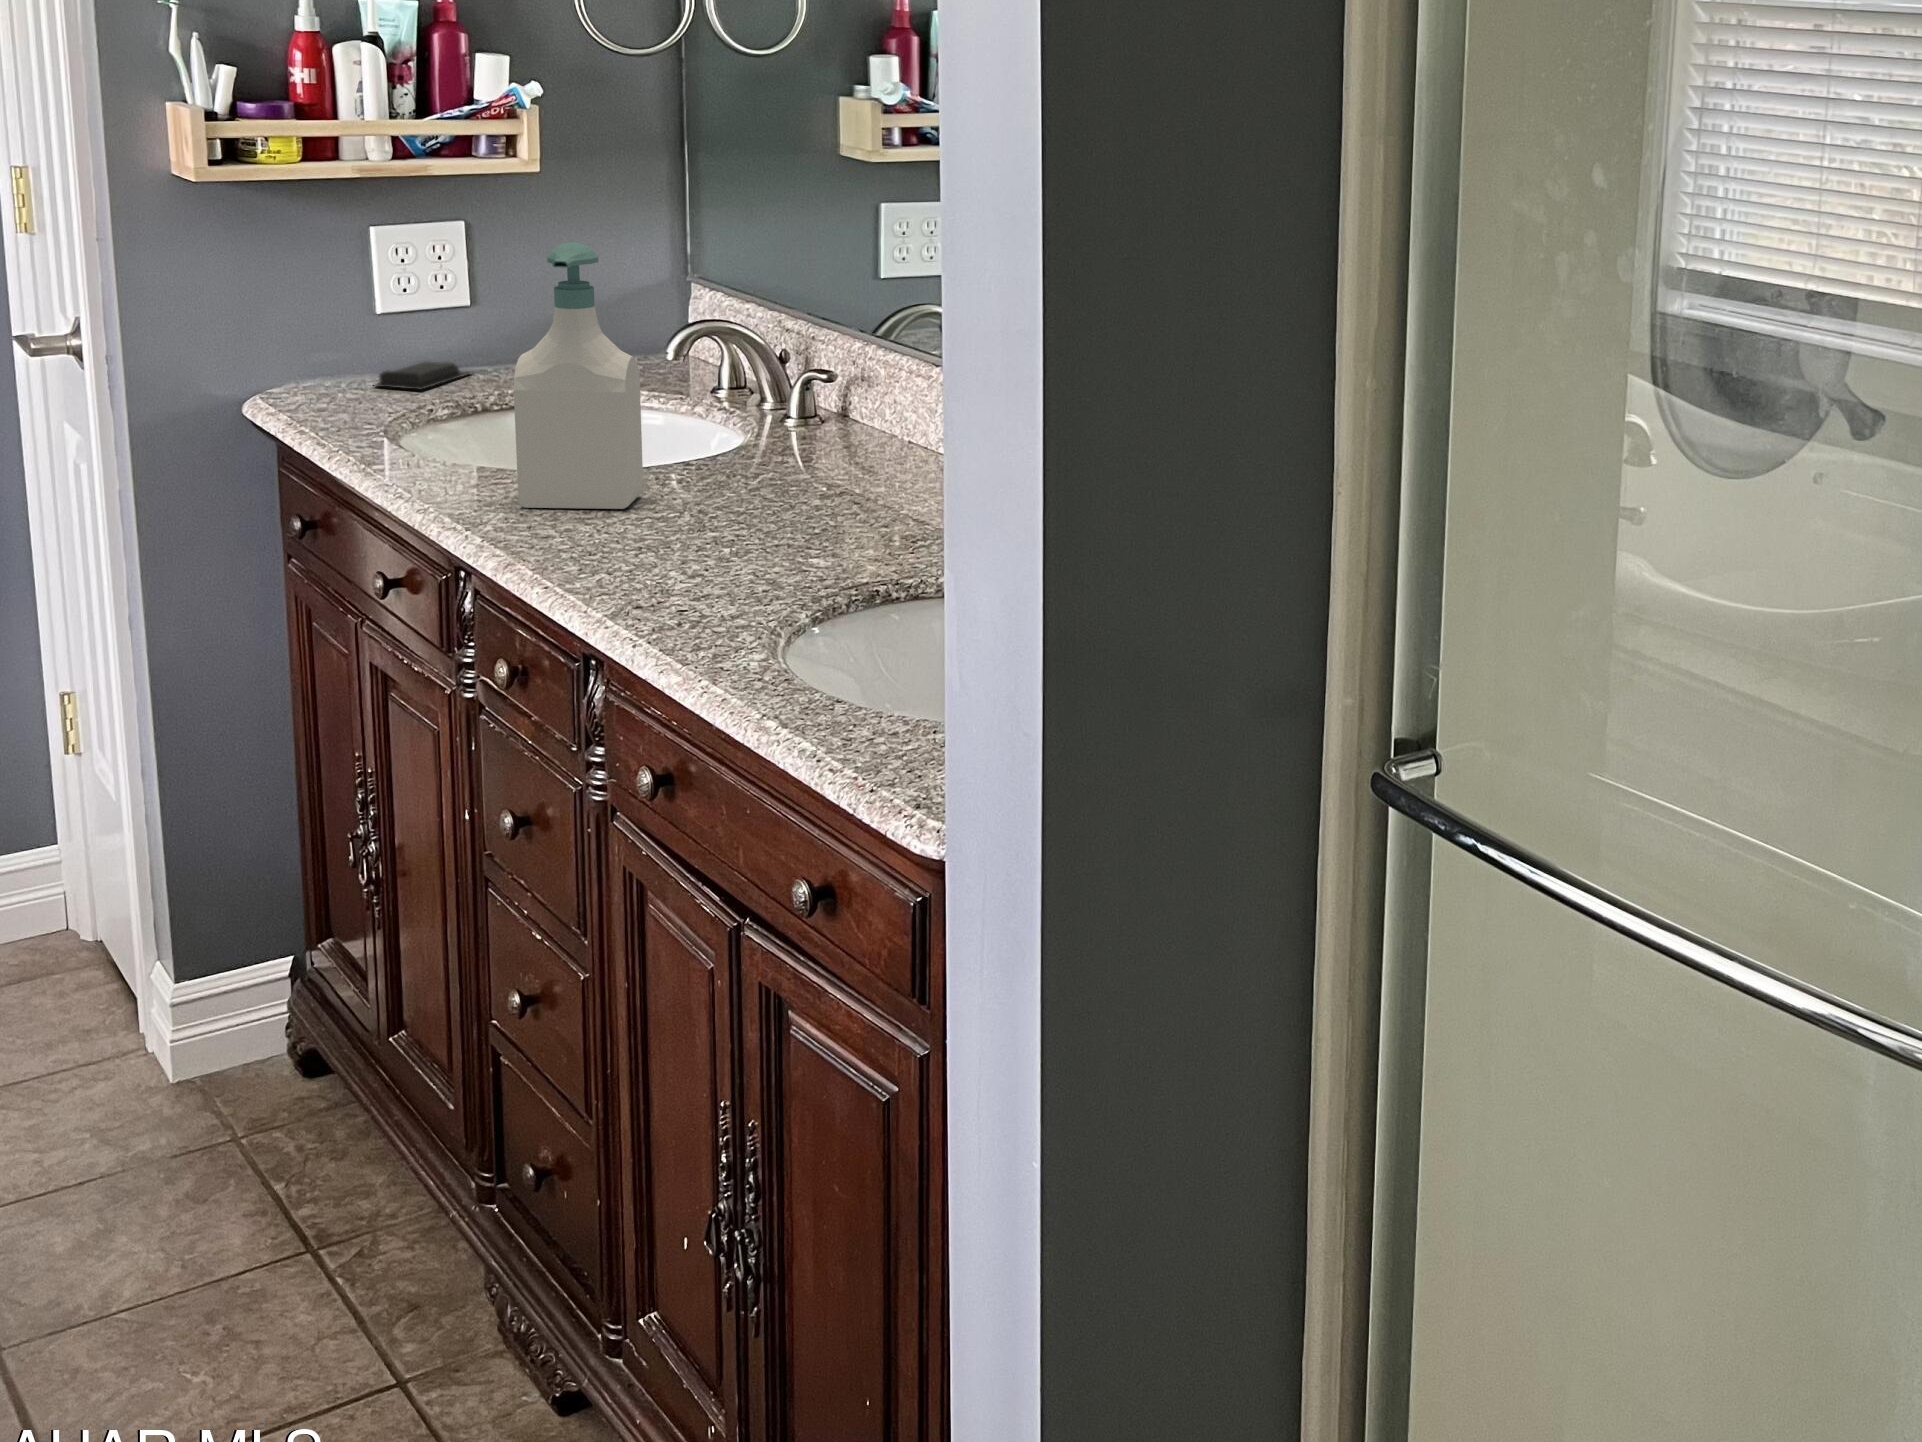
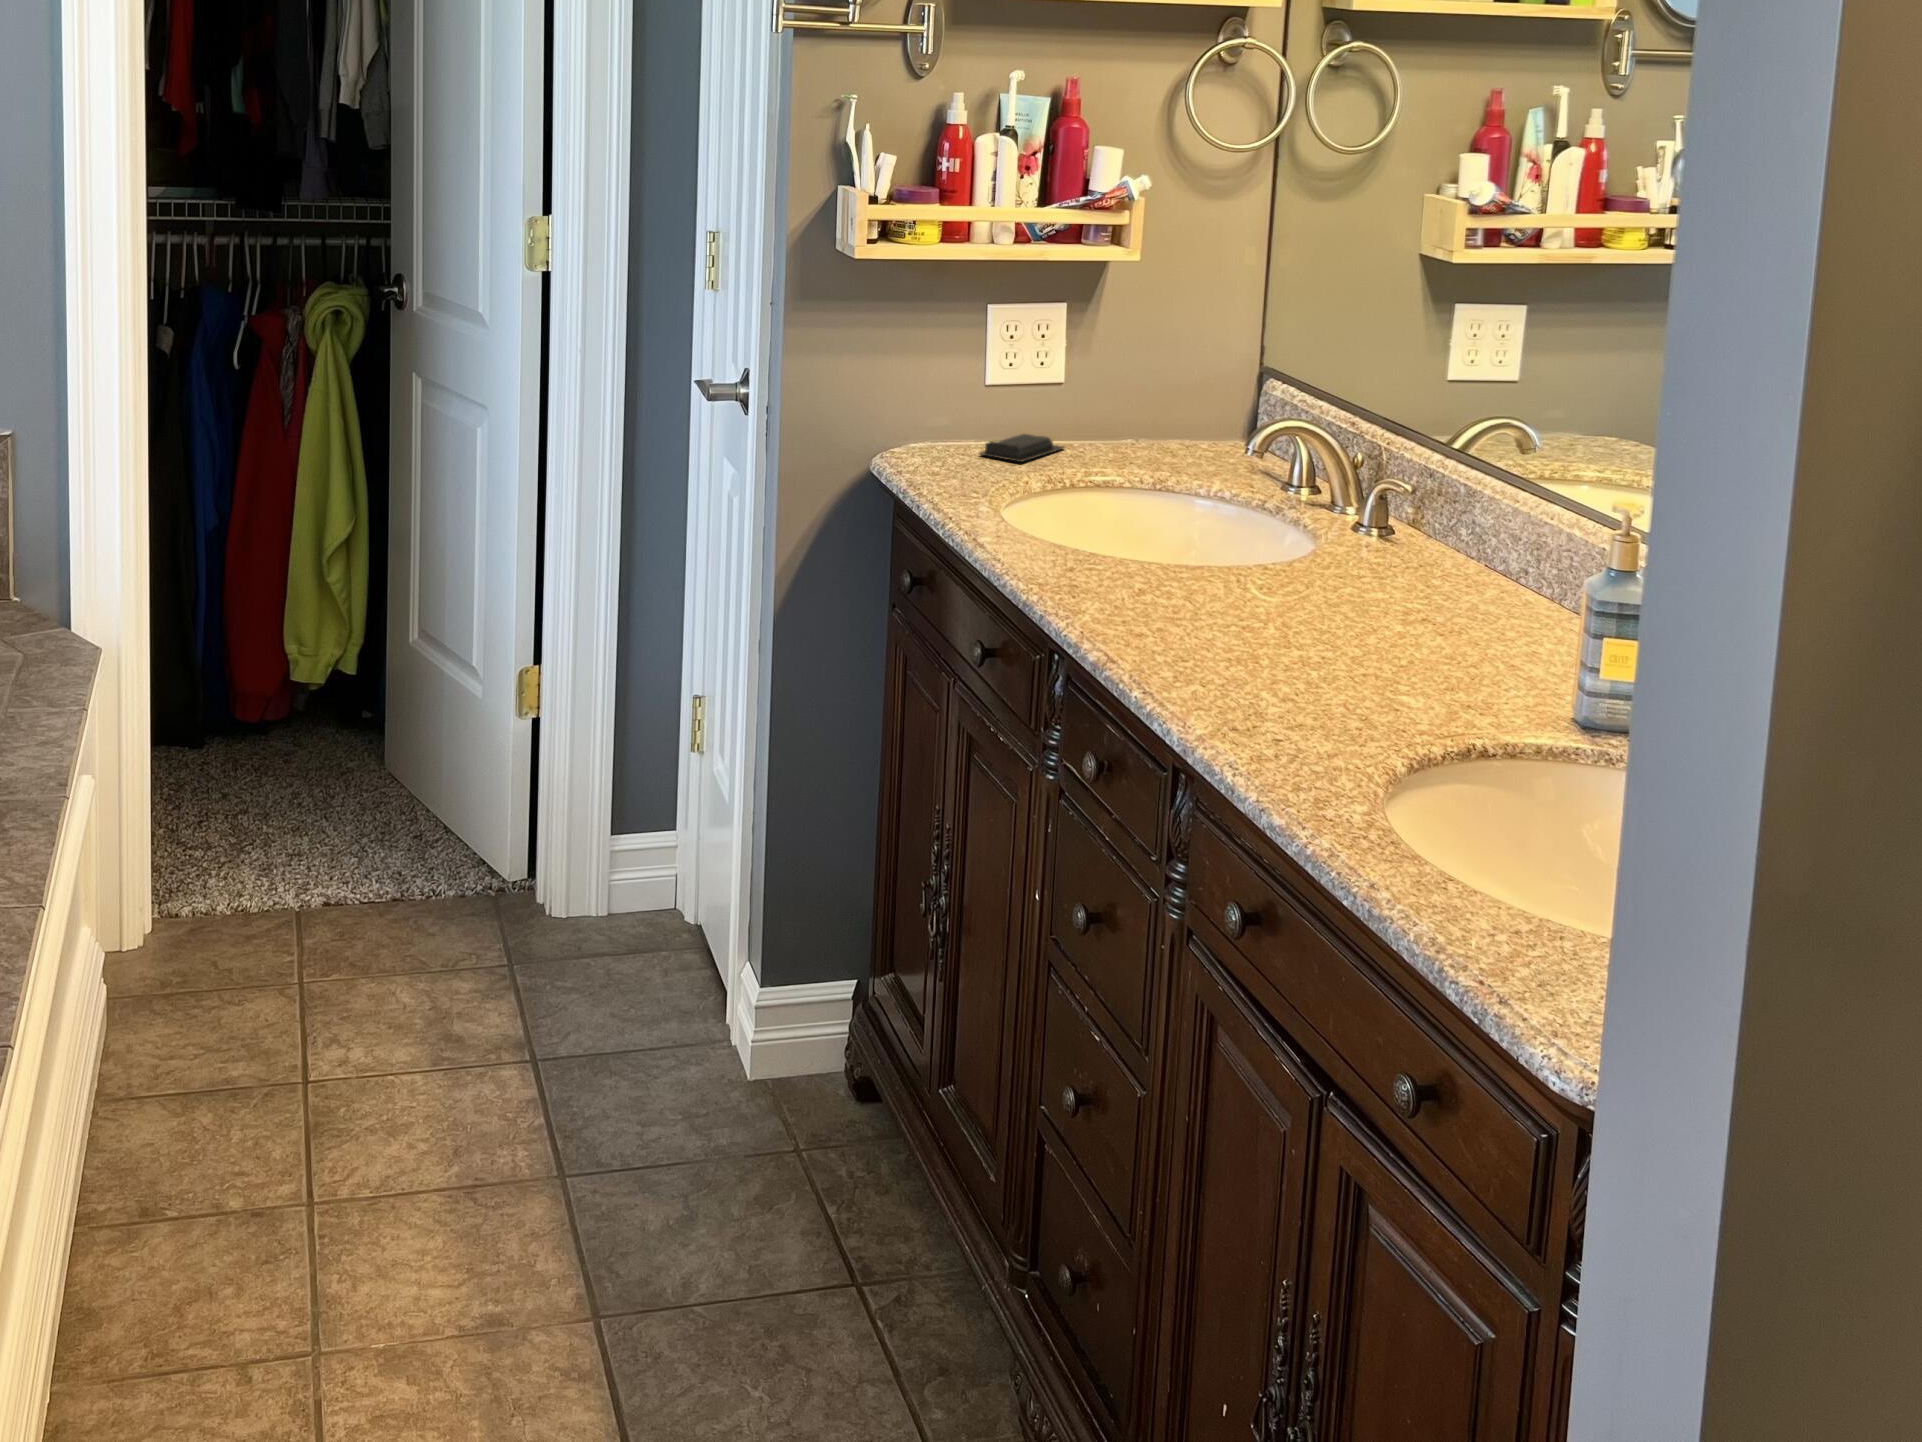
soap bottle: present [514,243,643,509] -> none [1116,345,1238,615]

